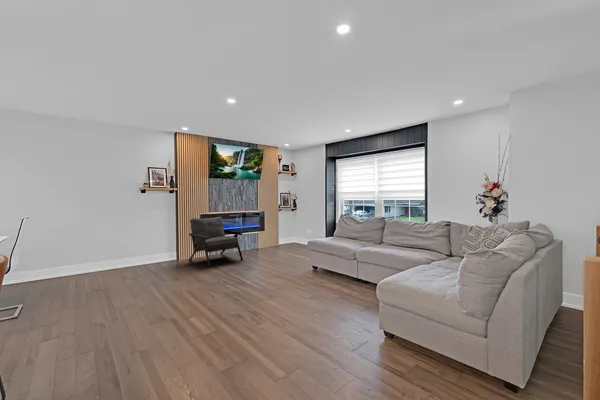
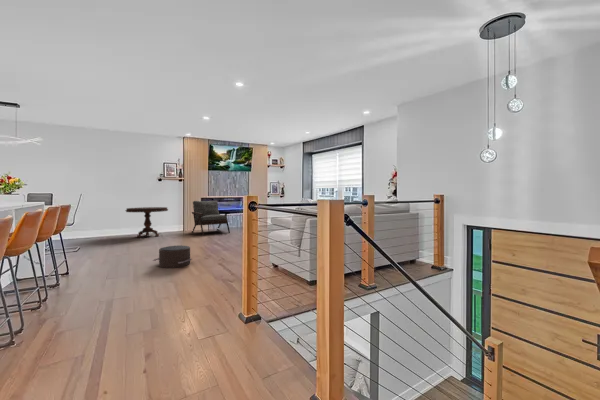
side table: none [95,229,159,277] -> present [126,207,168,238]
pouf: none [174,313,250,370] -> present [153,245,191,268]

